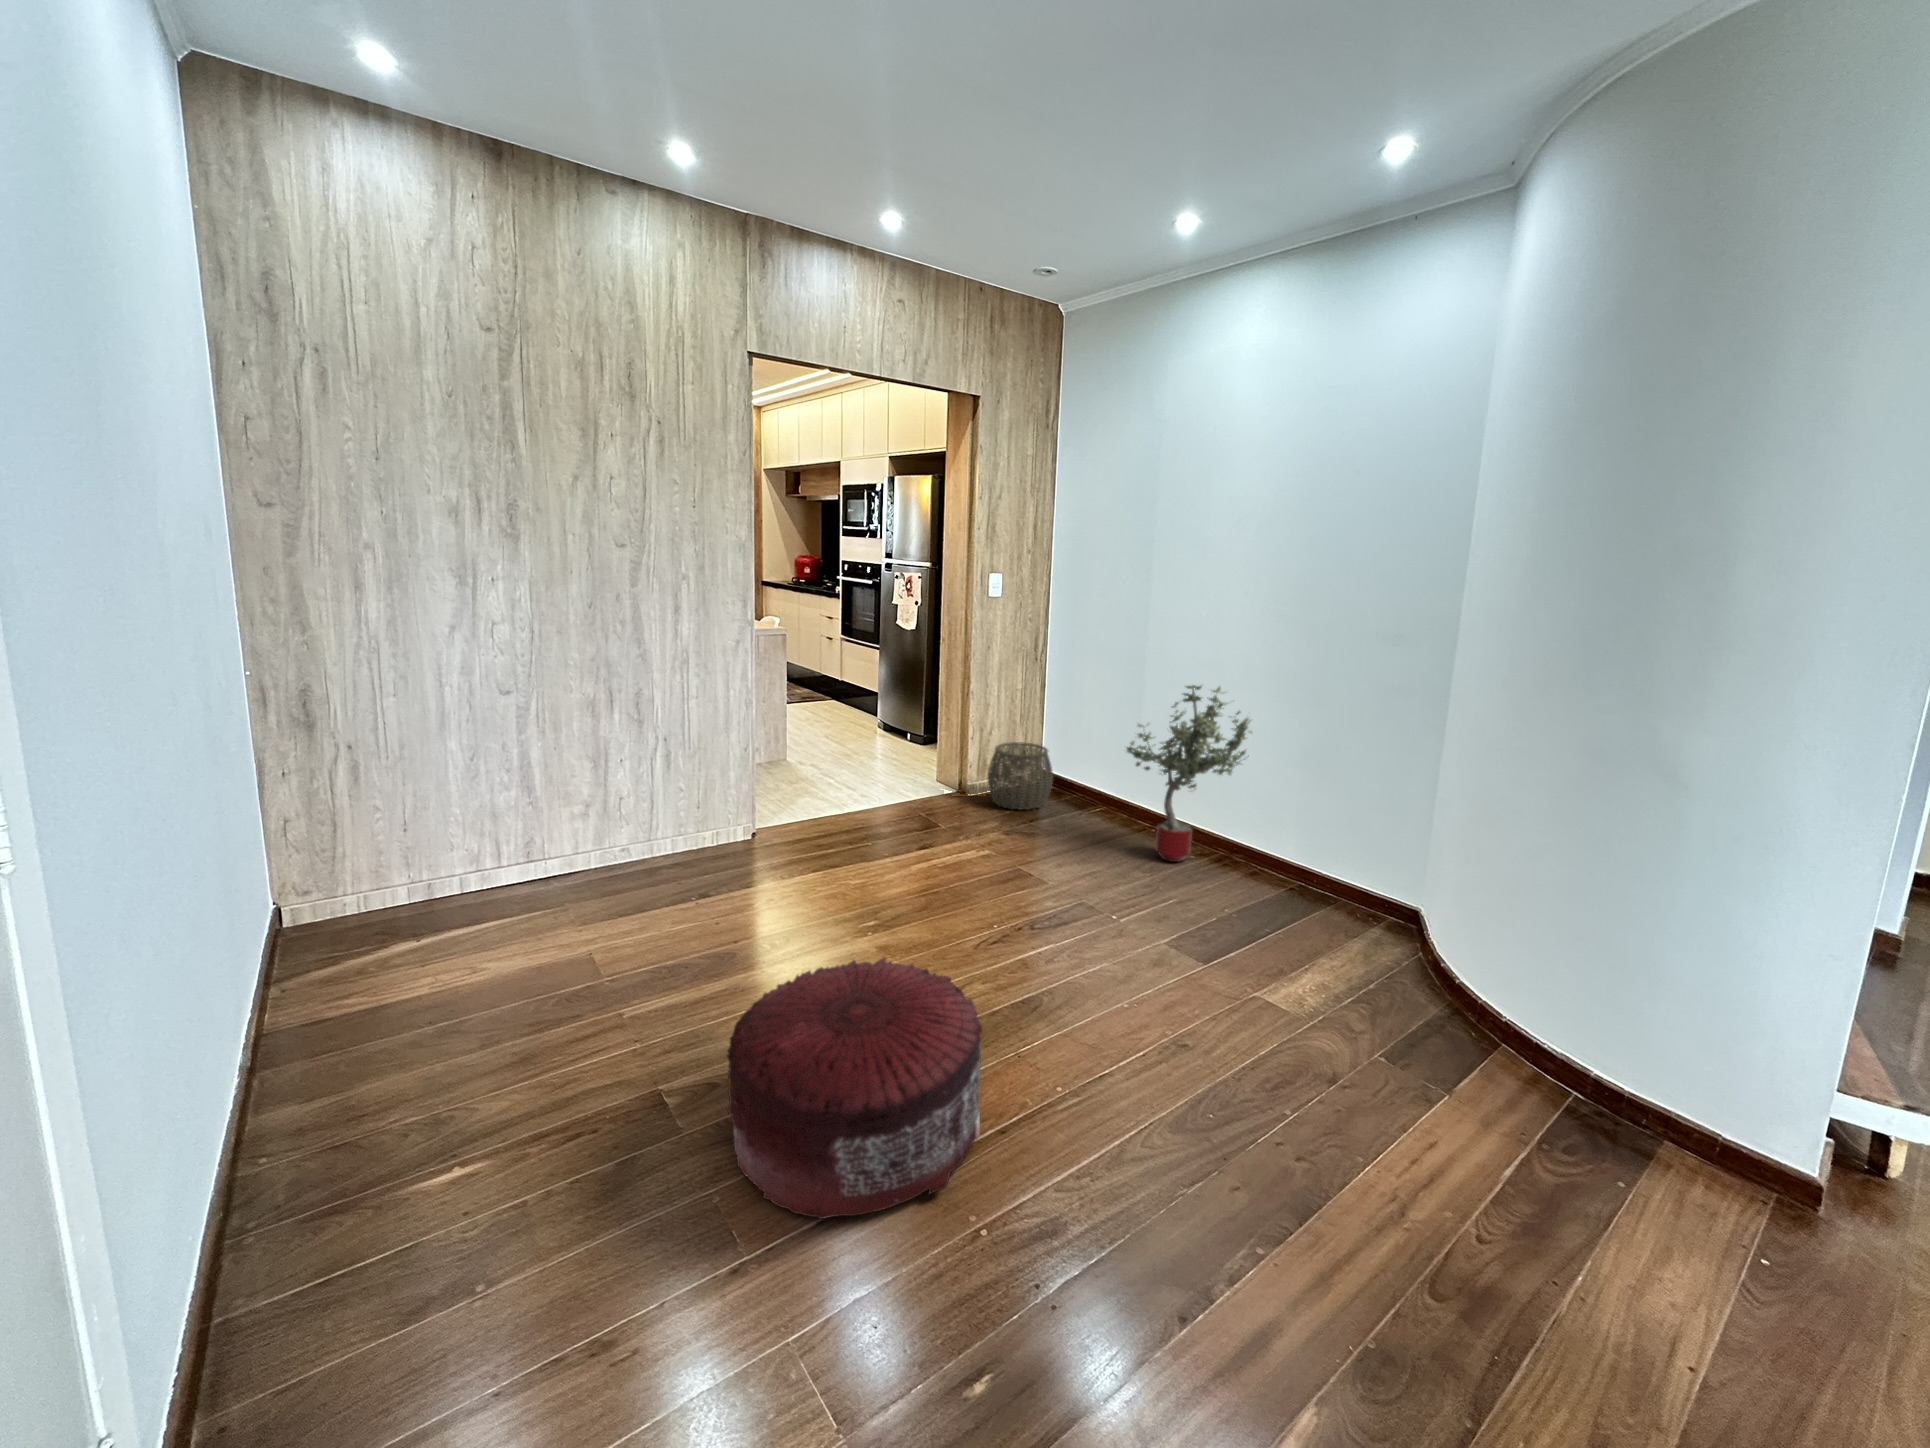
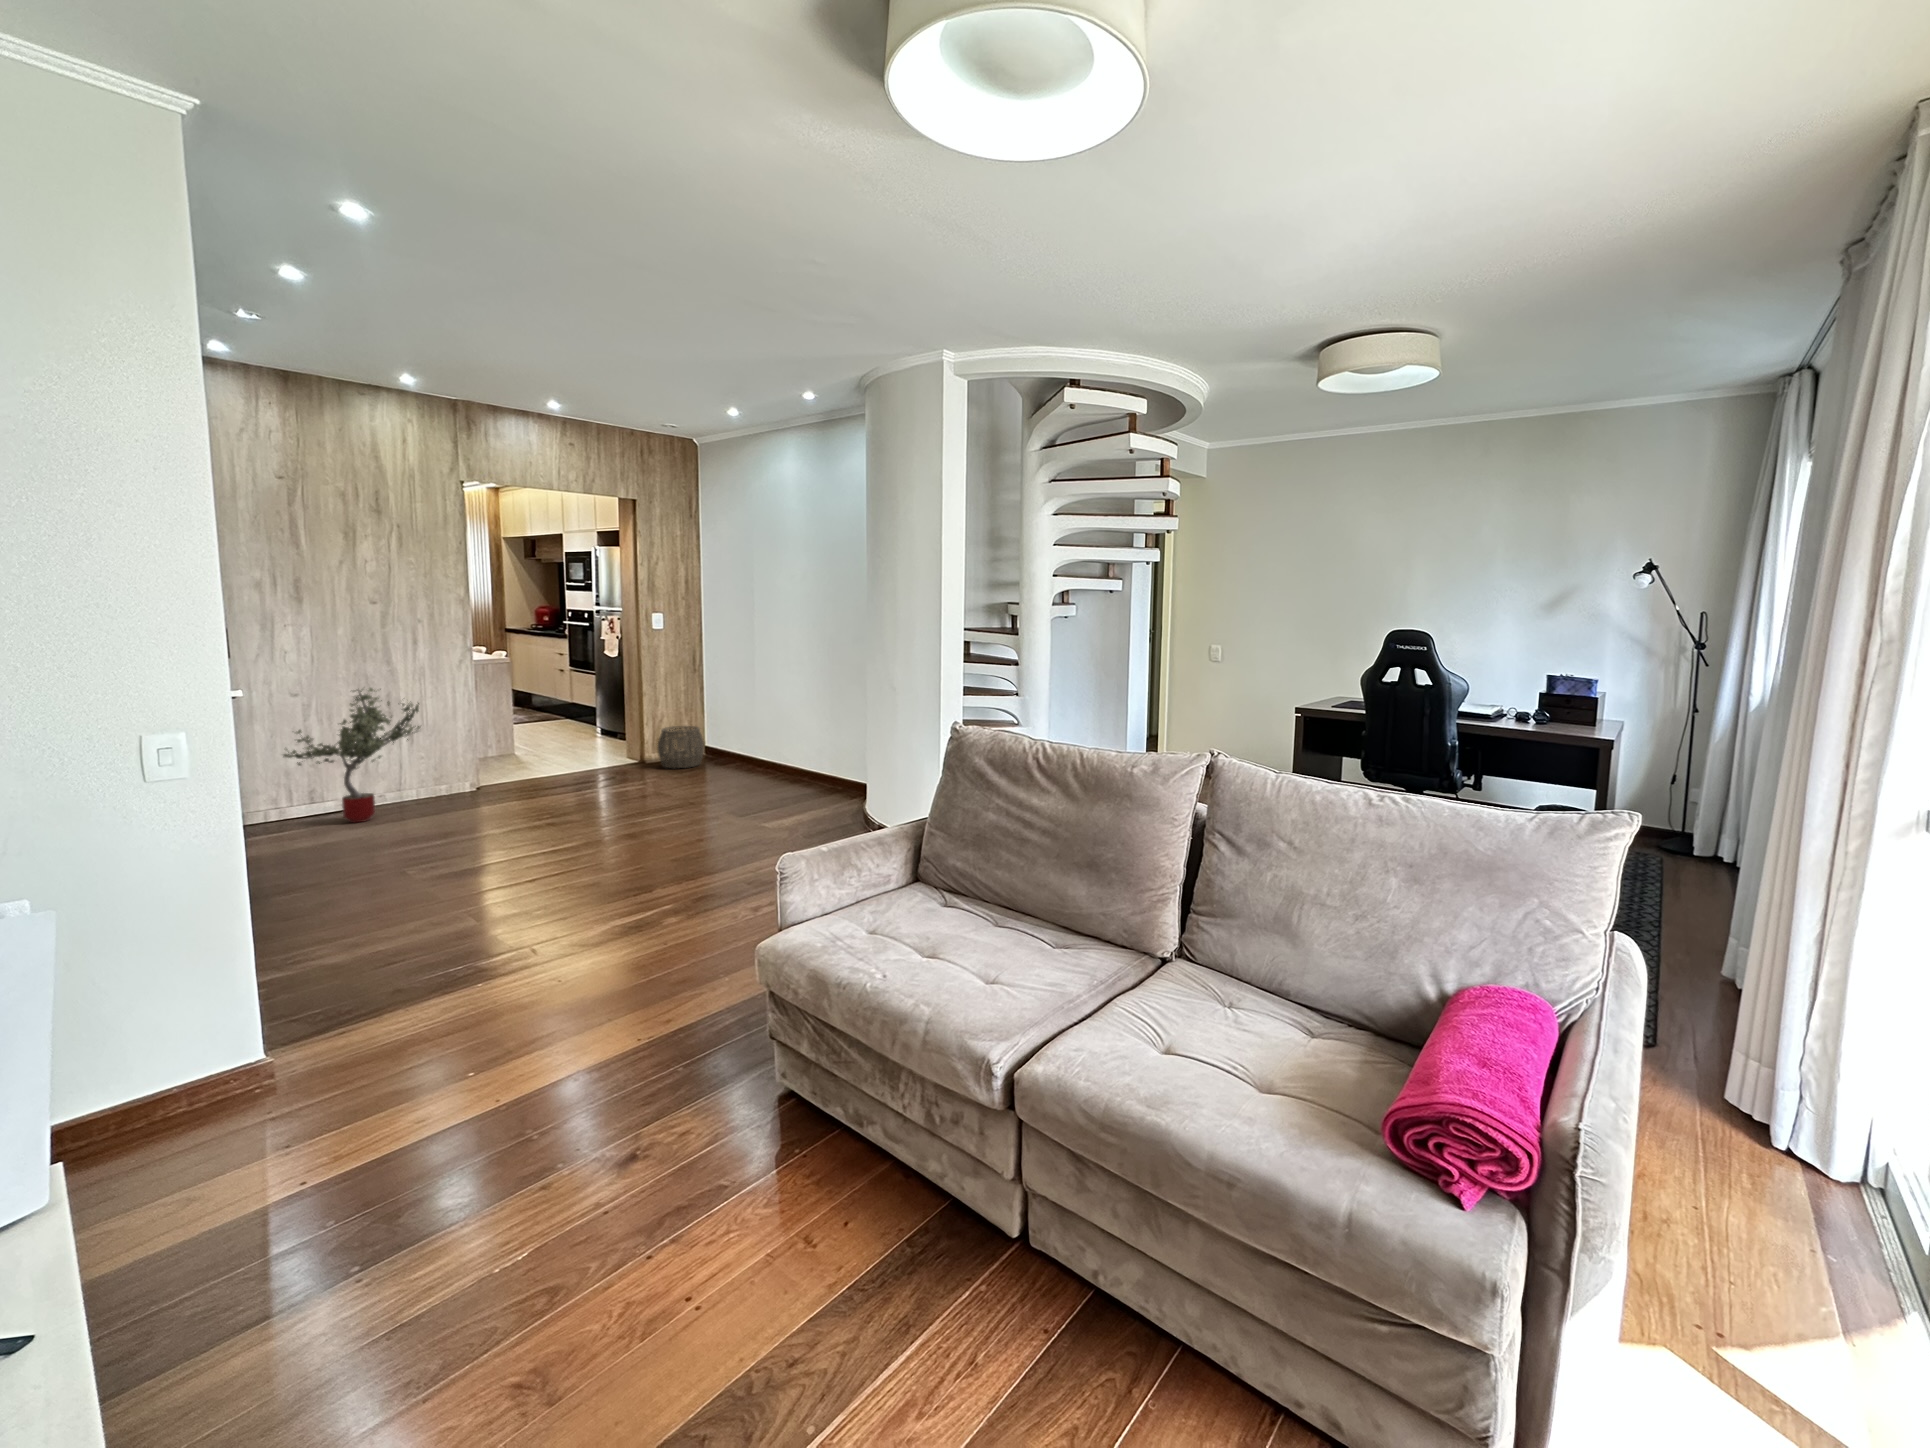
potted tree: present [1127,685,1252,862] -> present [284,688,420,823]
pouf: present [727,957,982,1219] -> none [436,801,577,888]

